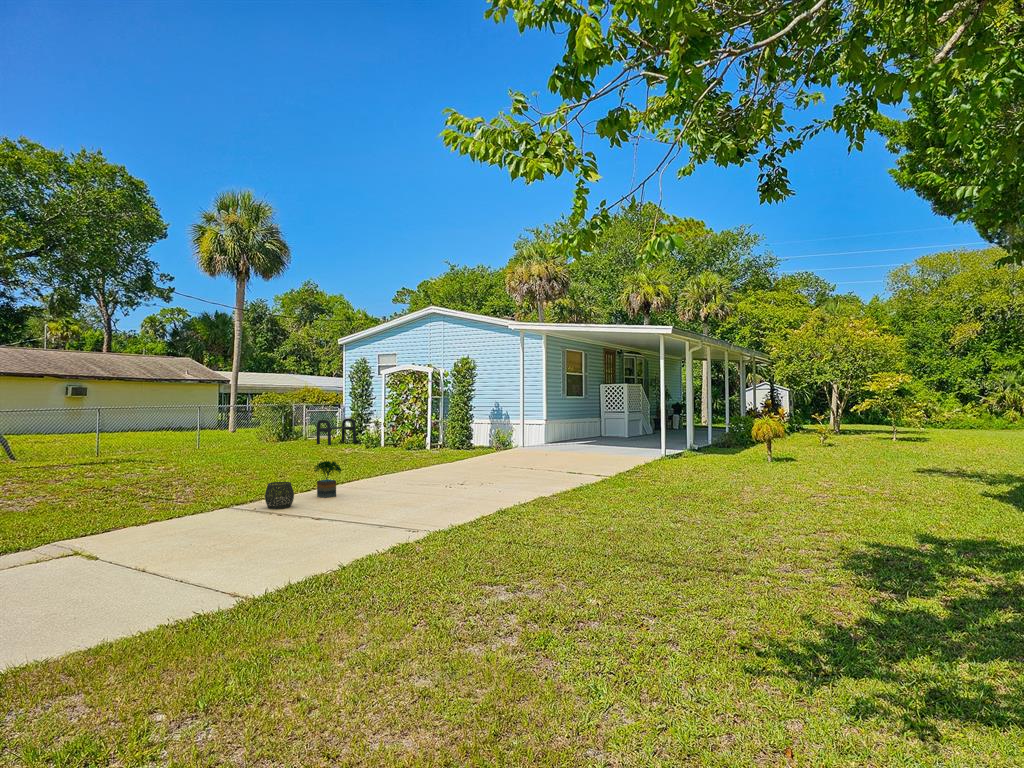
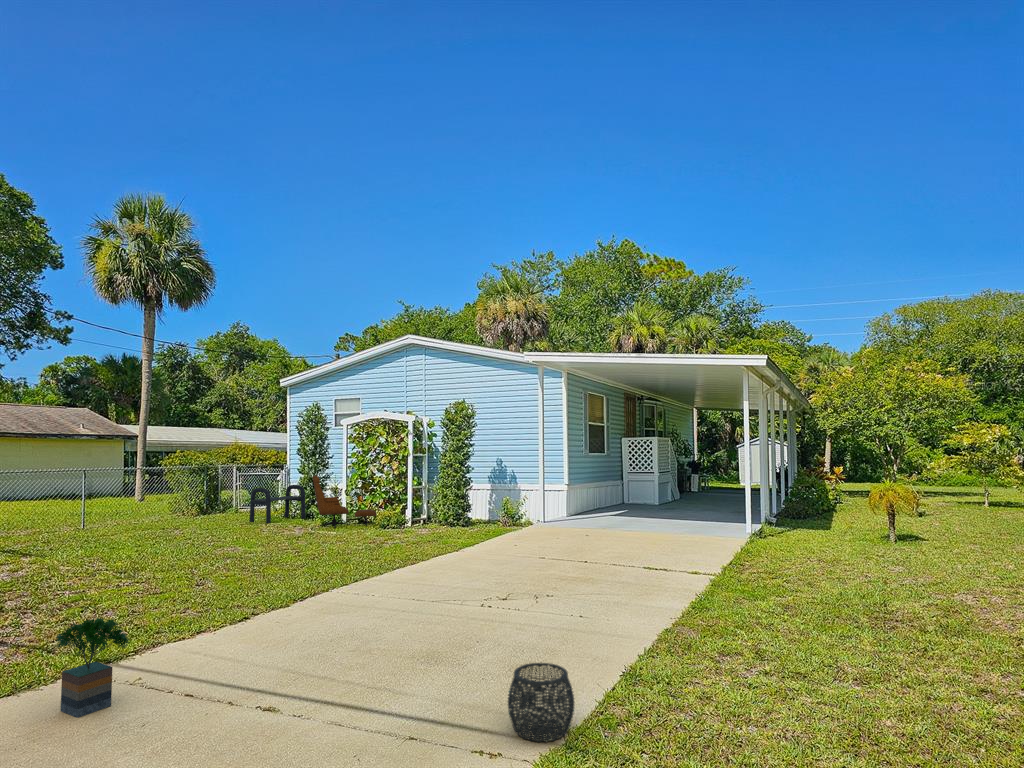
lounge chair: none [359,411,405,448] -> present [313,475,377,528]
potted tree: present [315,461,341,498] -> present [56,618,129,718]
woven basket: present [265,482,294,509] -> present [508,663,574,742]

